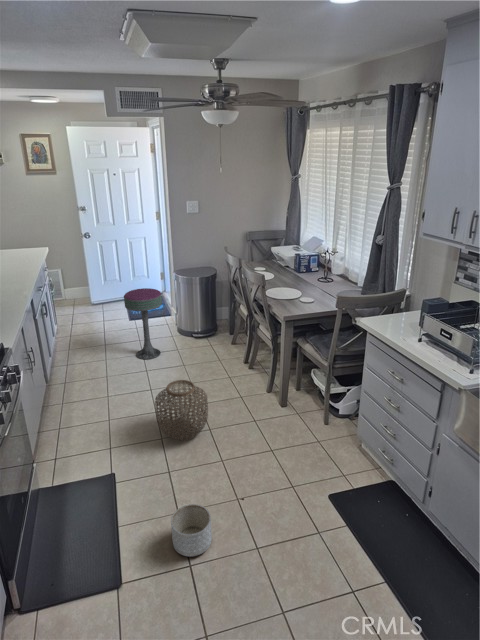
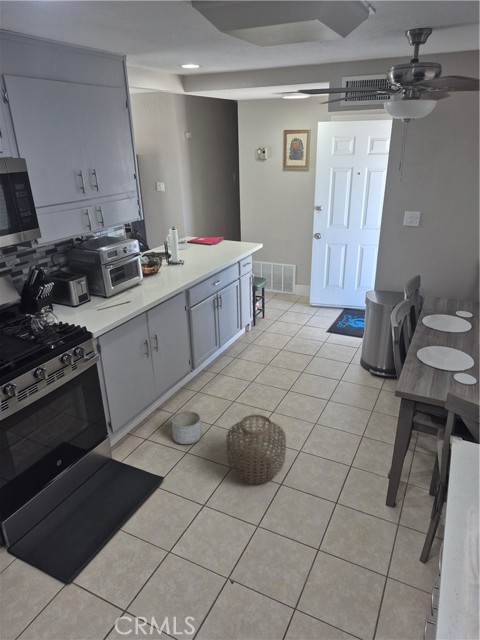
bar stool: present [124,288,162,359] -> none [291,303,333,381]
planter: present [171,504,212,556] -> present [172,411,201,444]

